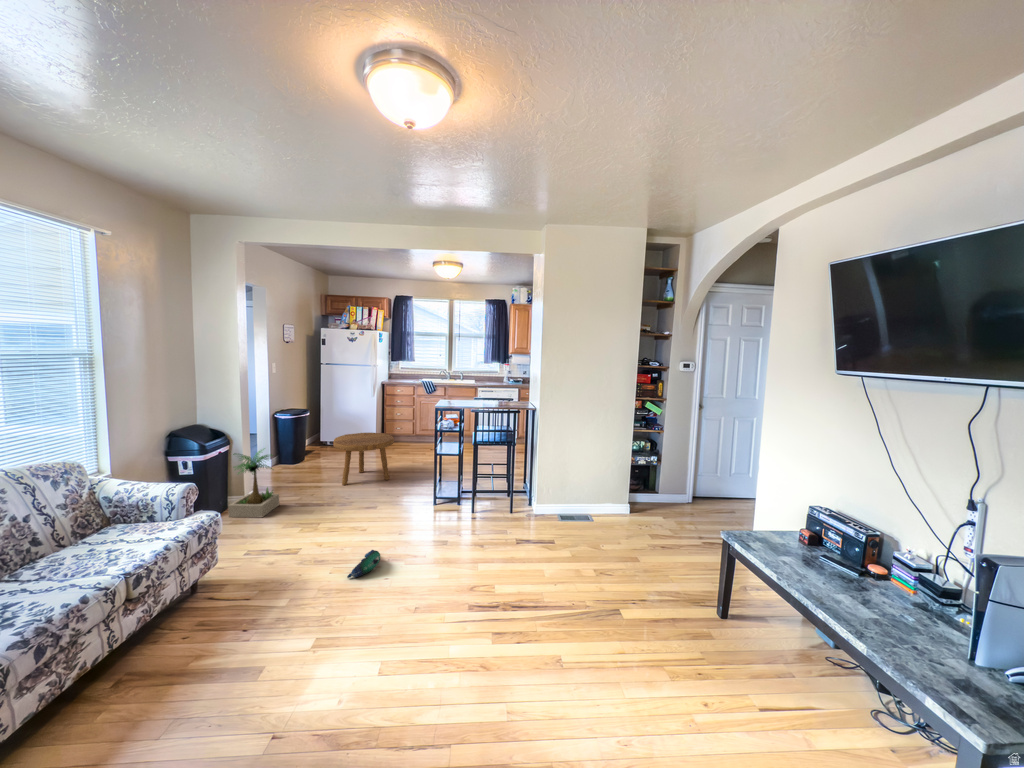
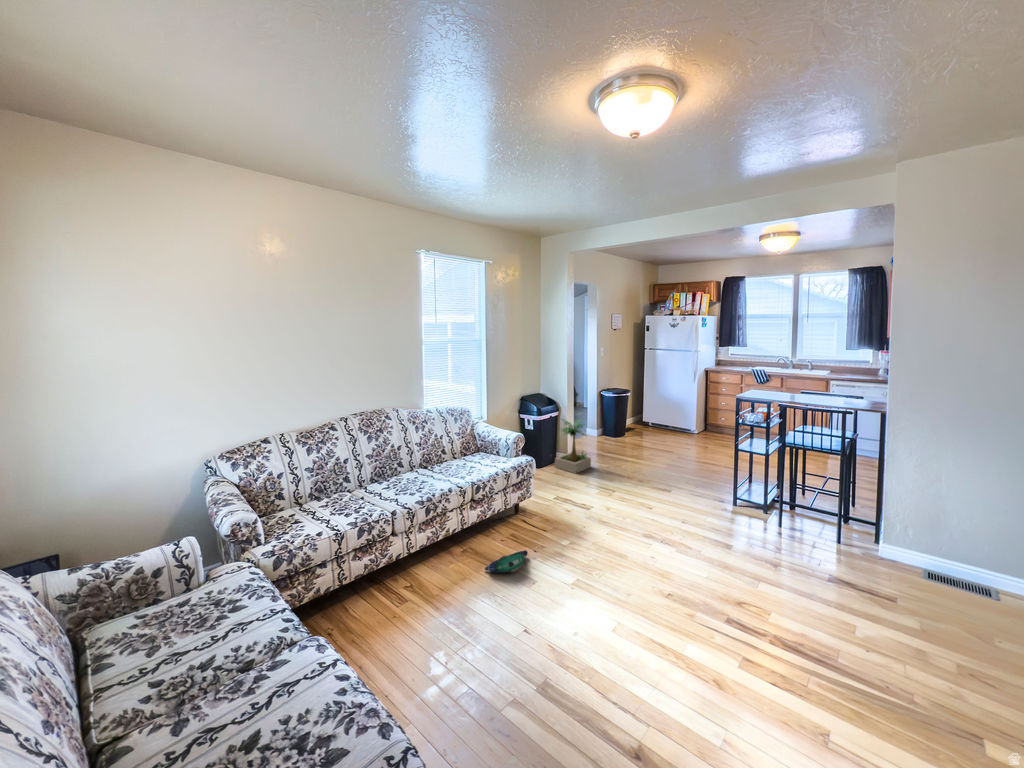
footstool: present [333,433,394,485] -> none [641,416,702,467]
plush toy: present [347,550,380,578] -> present [485,550,528,573]

